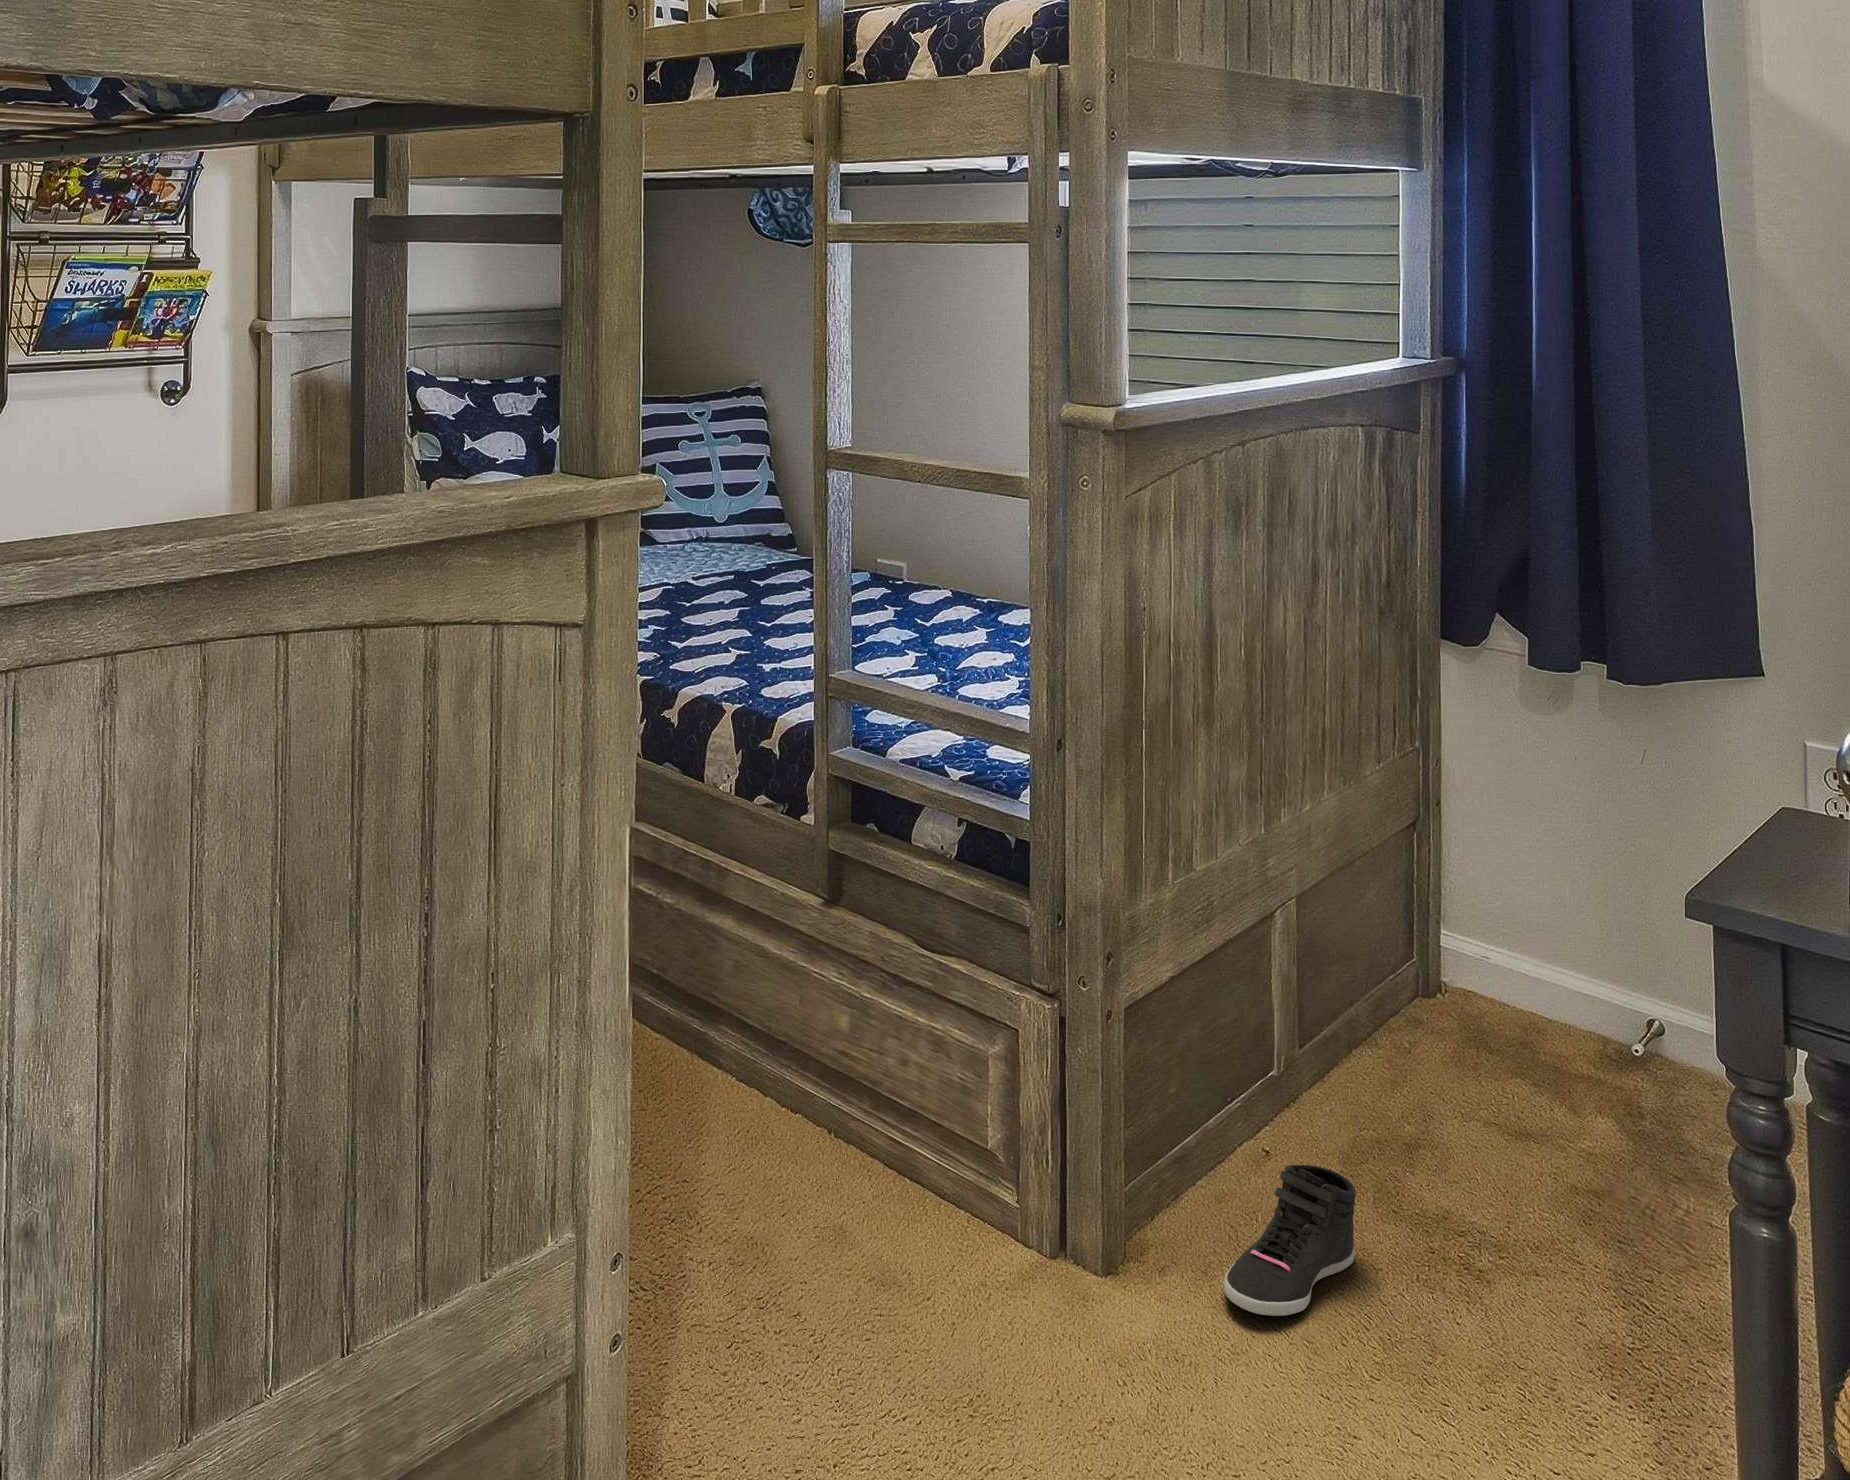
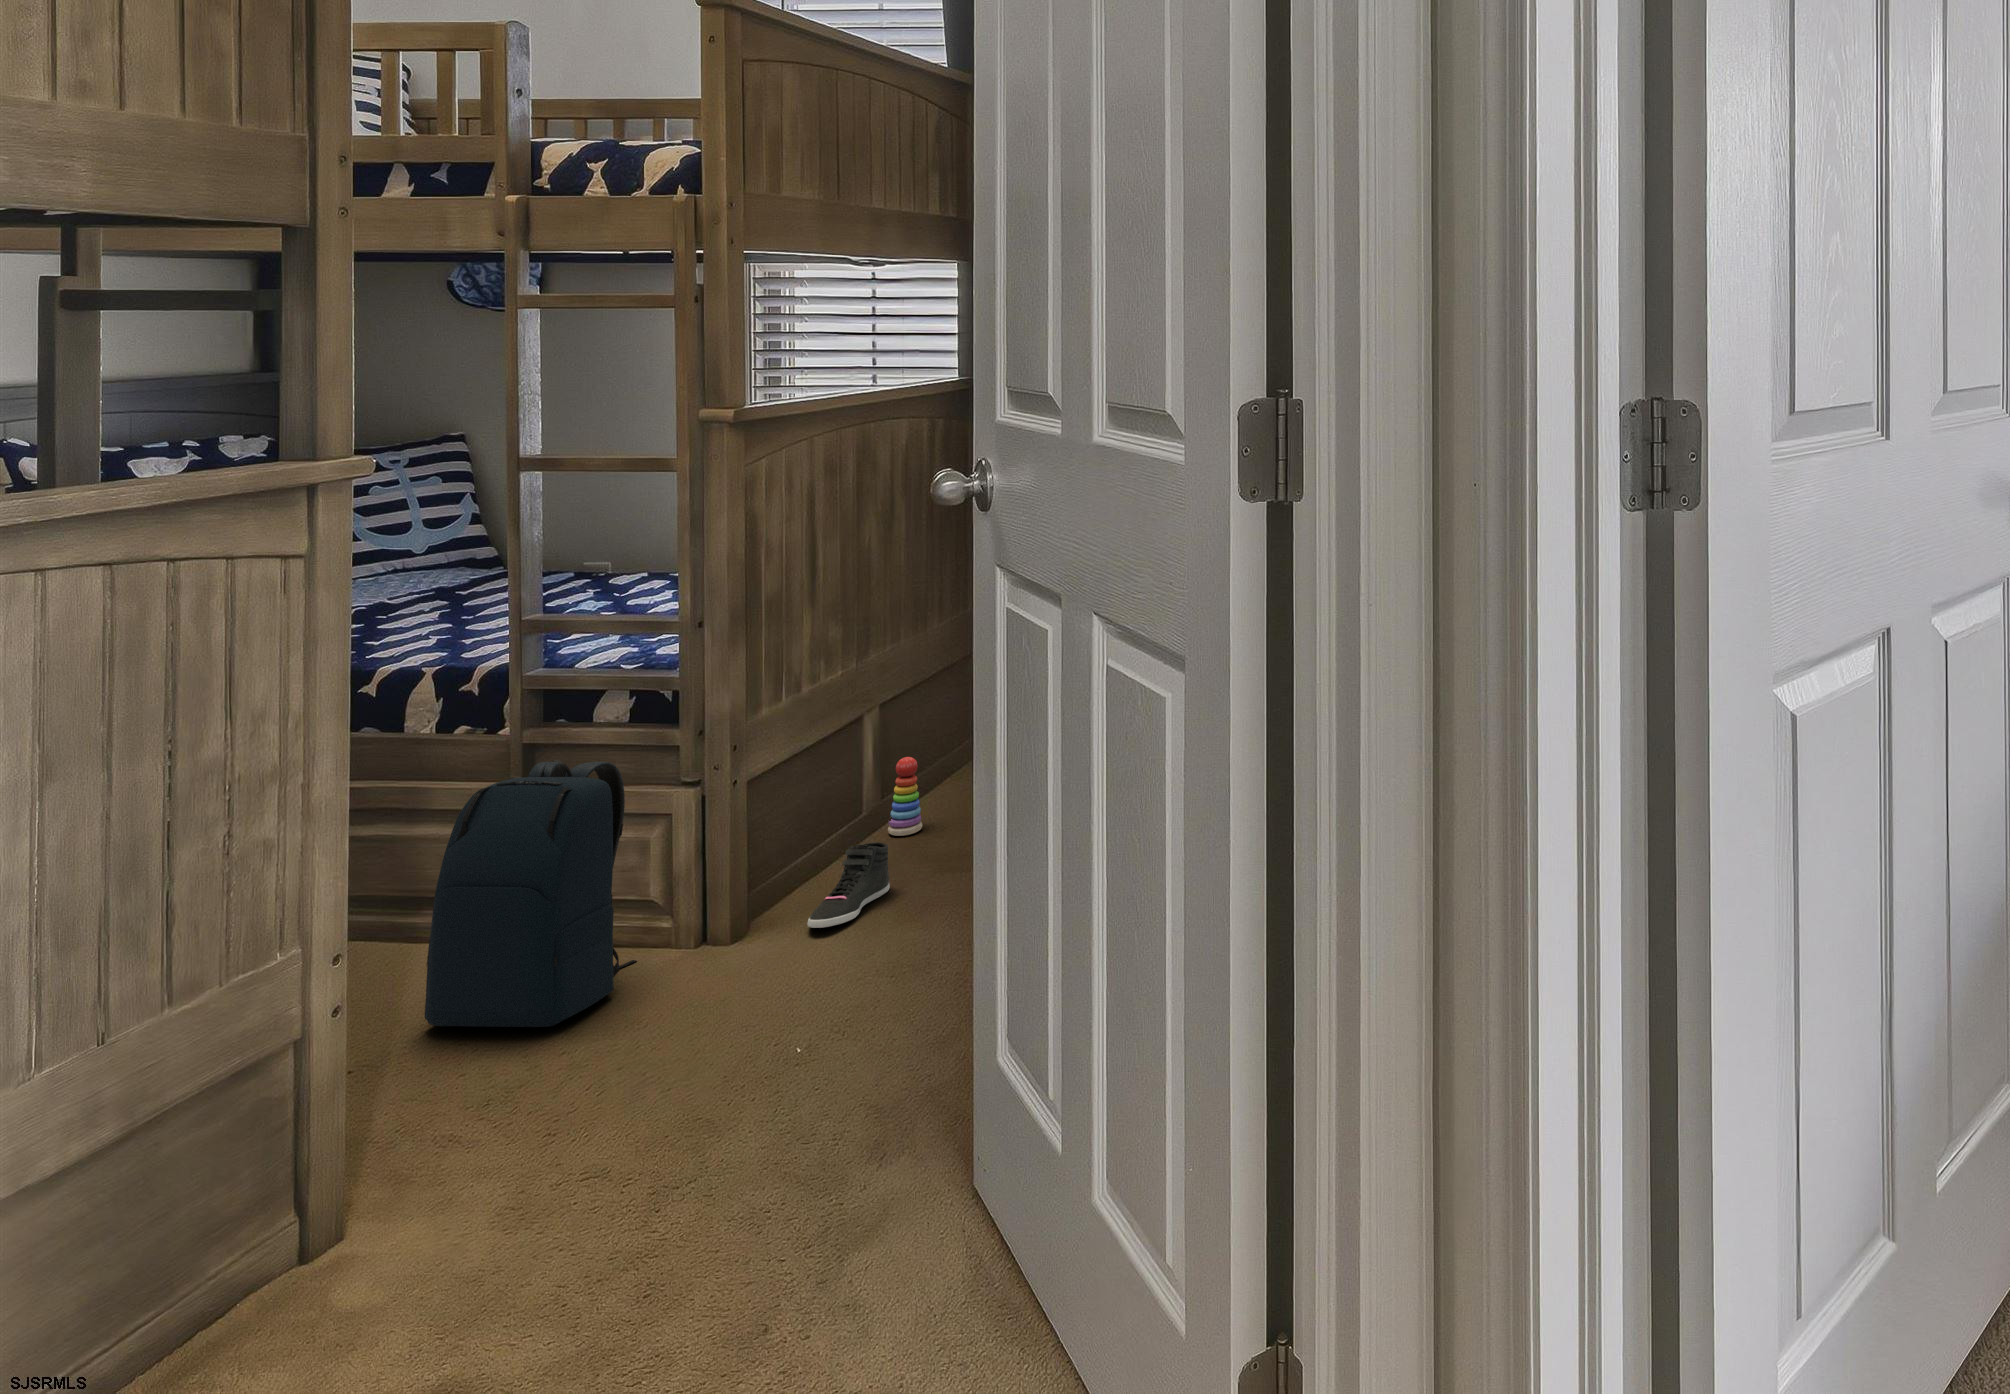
backpack: none [719,902,969,1325] -> present [425,760,637,1027]
stacking toy: none [1323,998,1384,1133] -> present [888,757,922,836]

